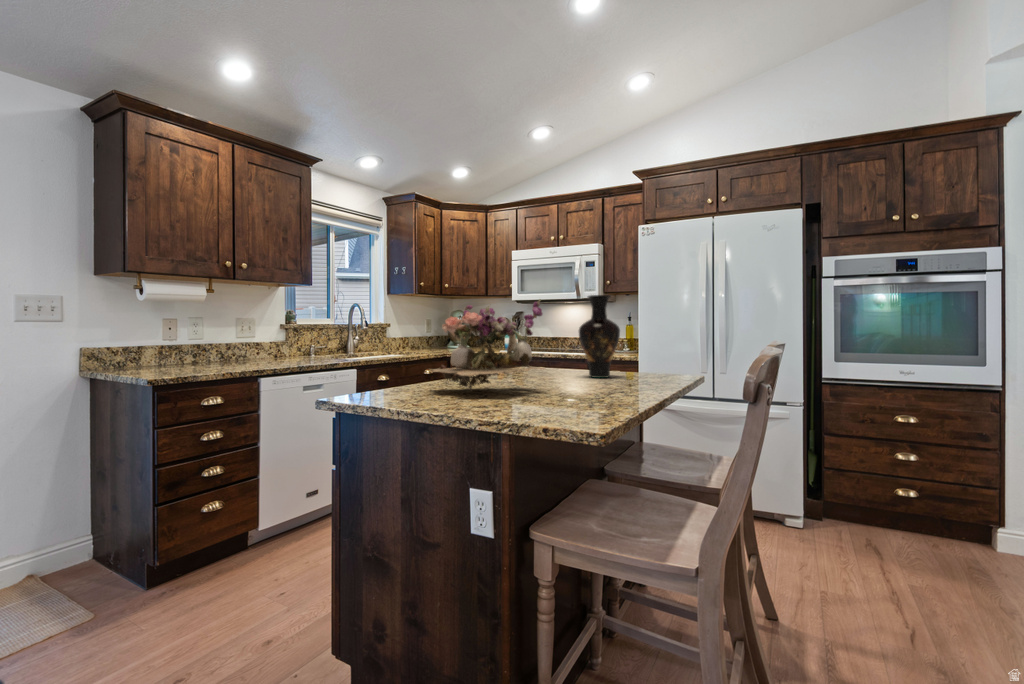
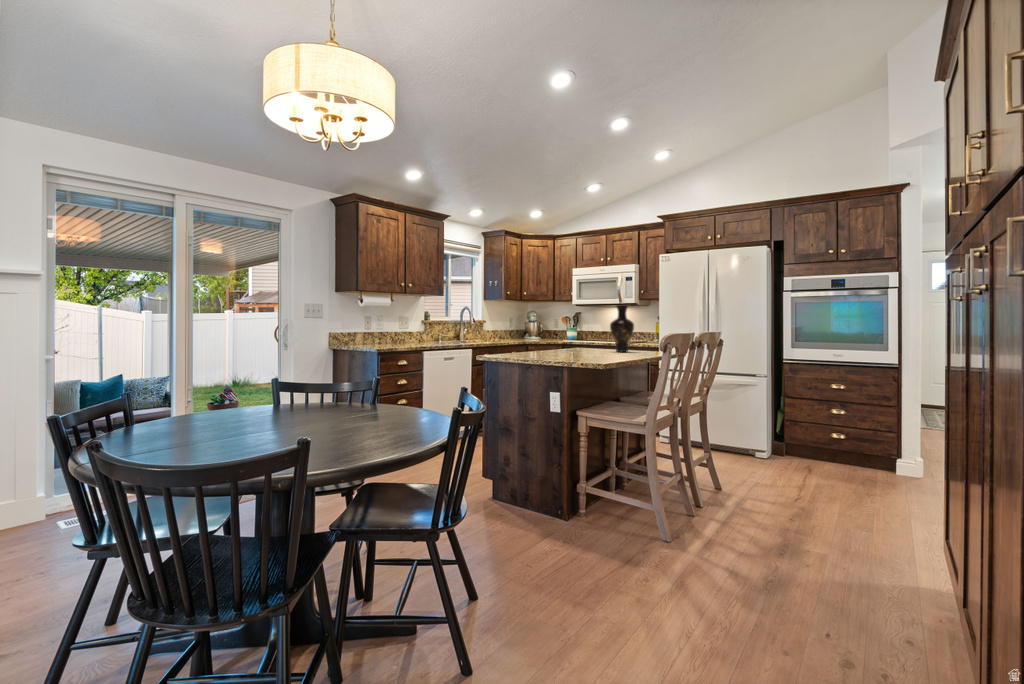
flower arrangement: present [430,299,545,390] -> none [528,308,588,355]

